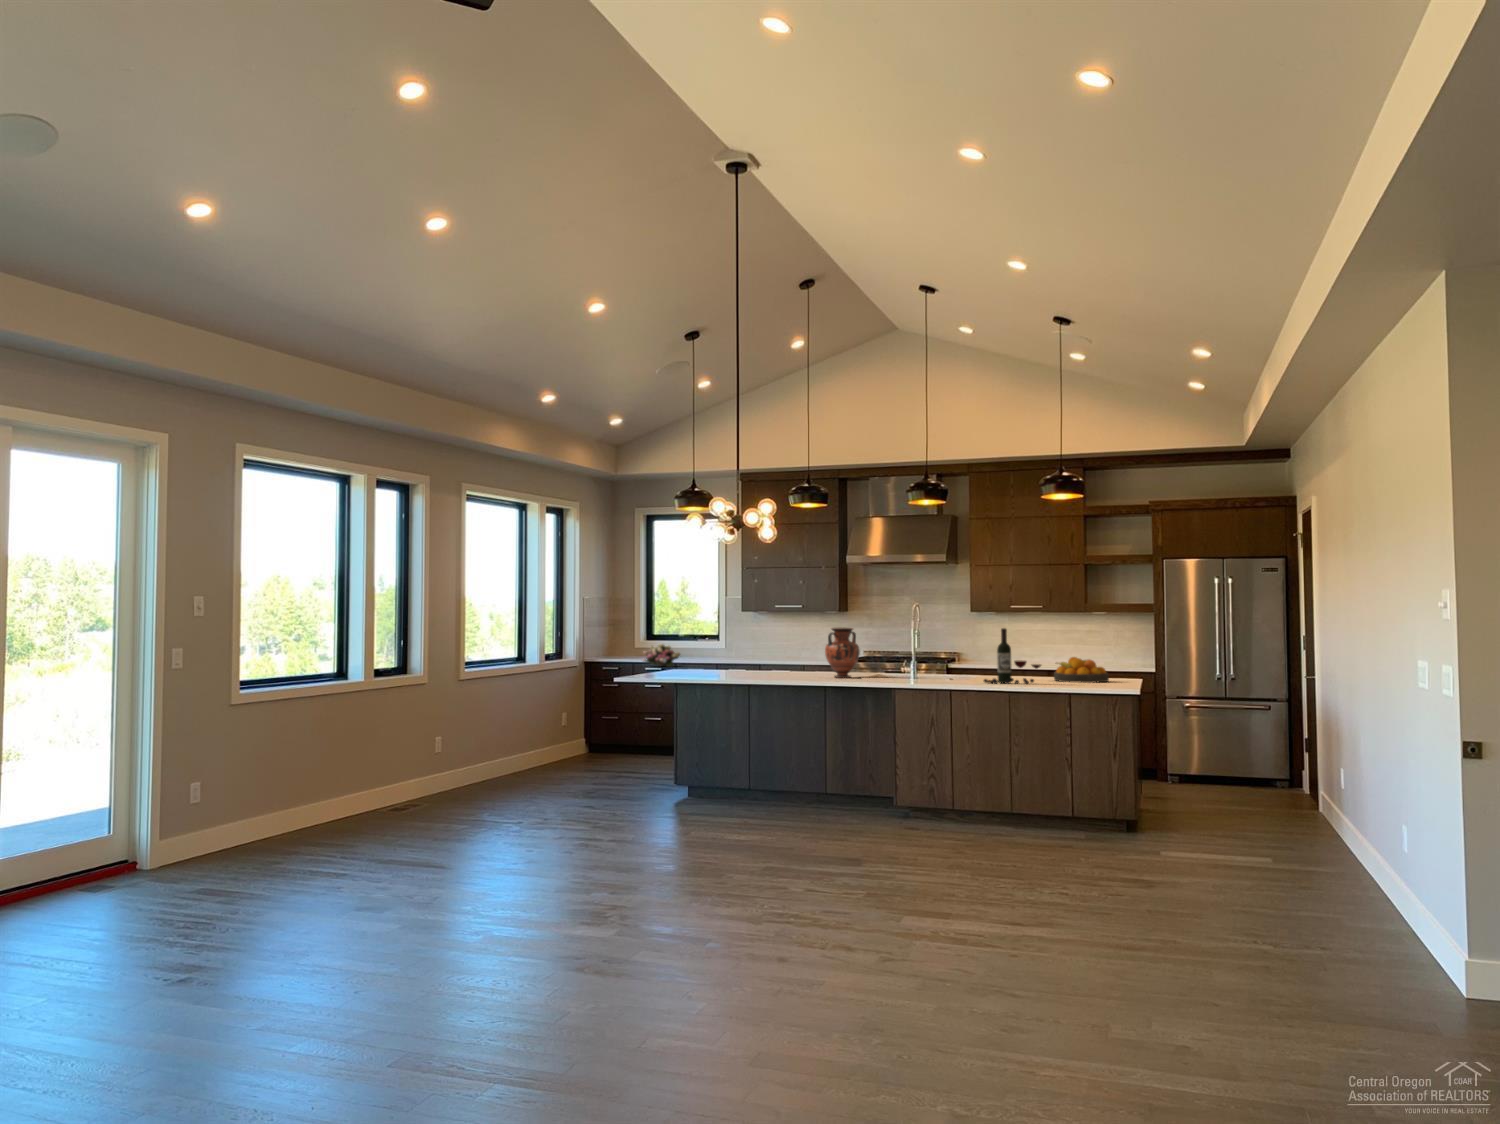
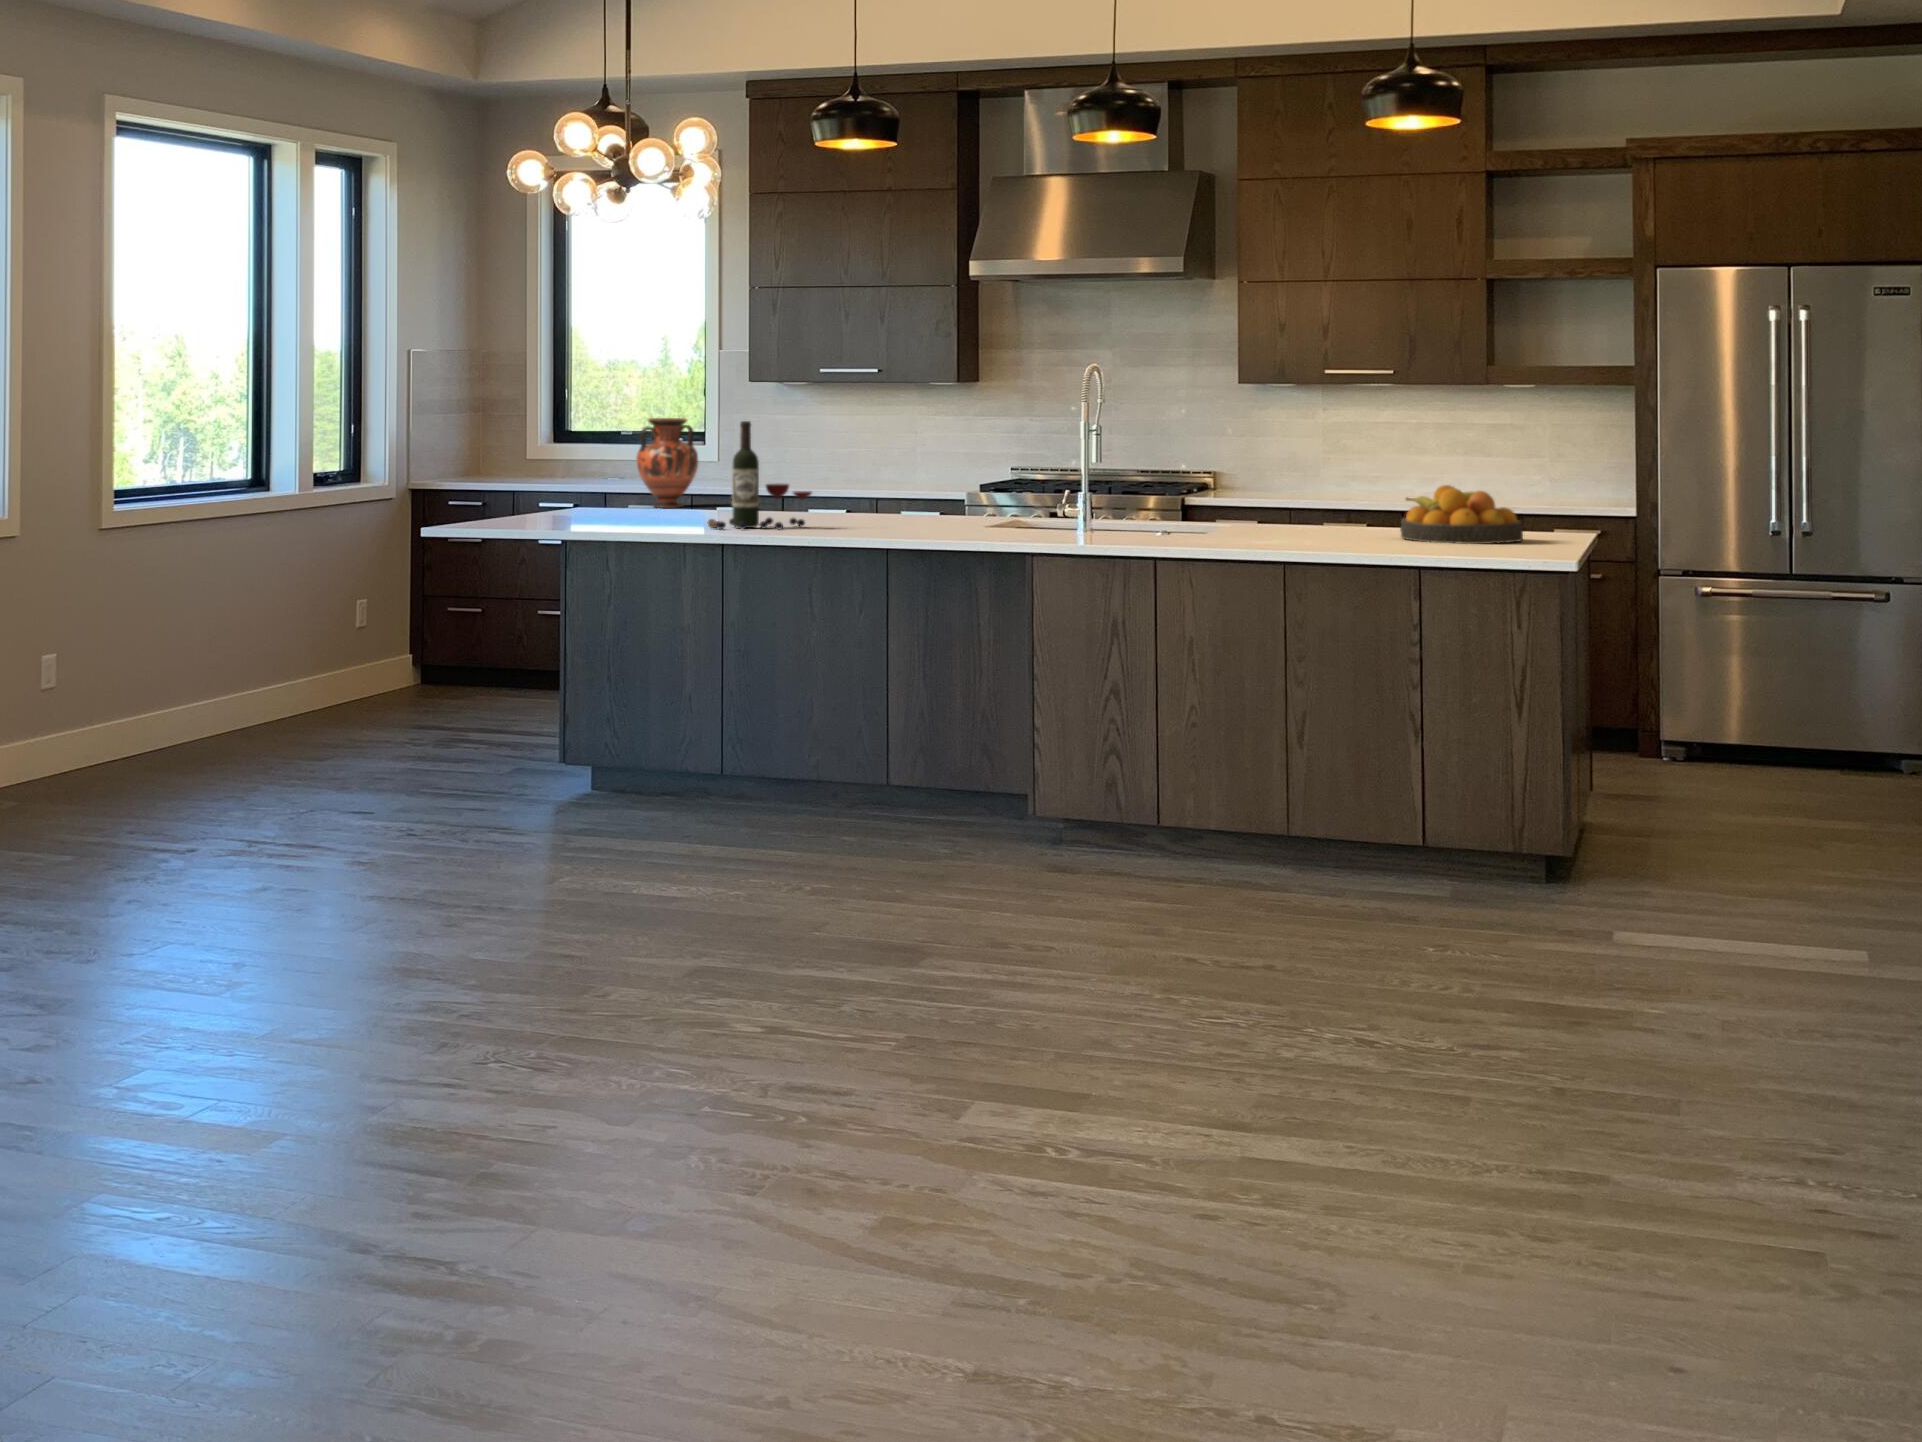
vase: present [825,628,860,678] -> present [637,418,698,508]
wine bottle: present [984,628,1041,684] -> present [707,421,811,529]
flower arrangement: present [643,644,680,667] -> none [524,449,611,501]

